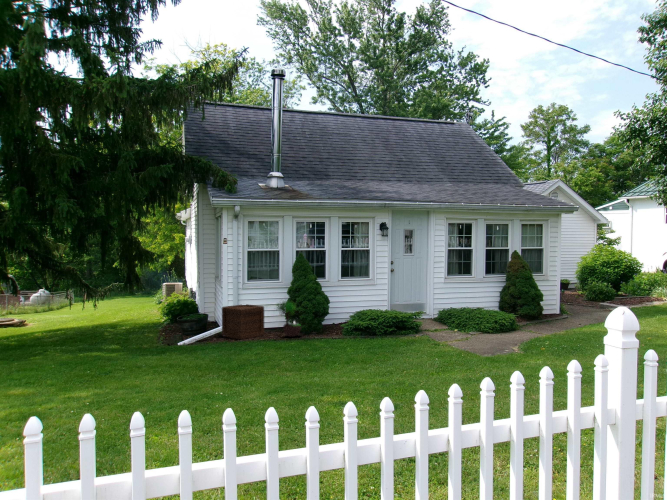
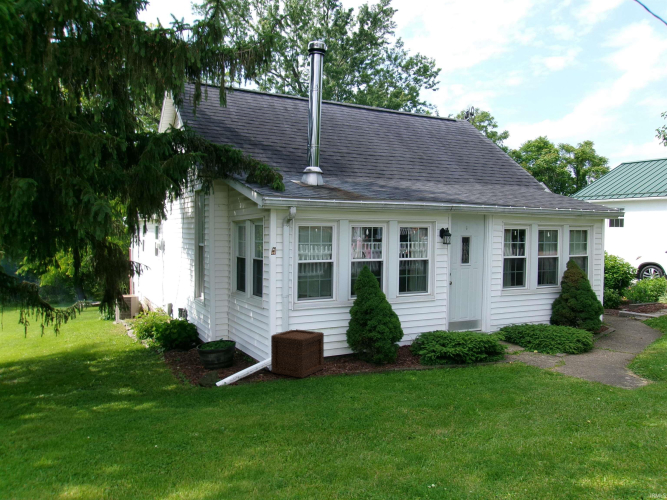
potted tree: present [277,301,301,337] -> none [341,321,373,371]

